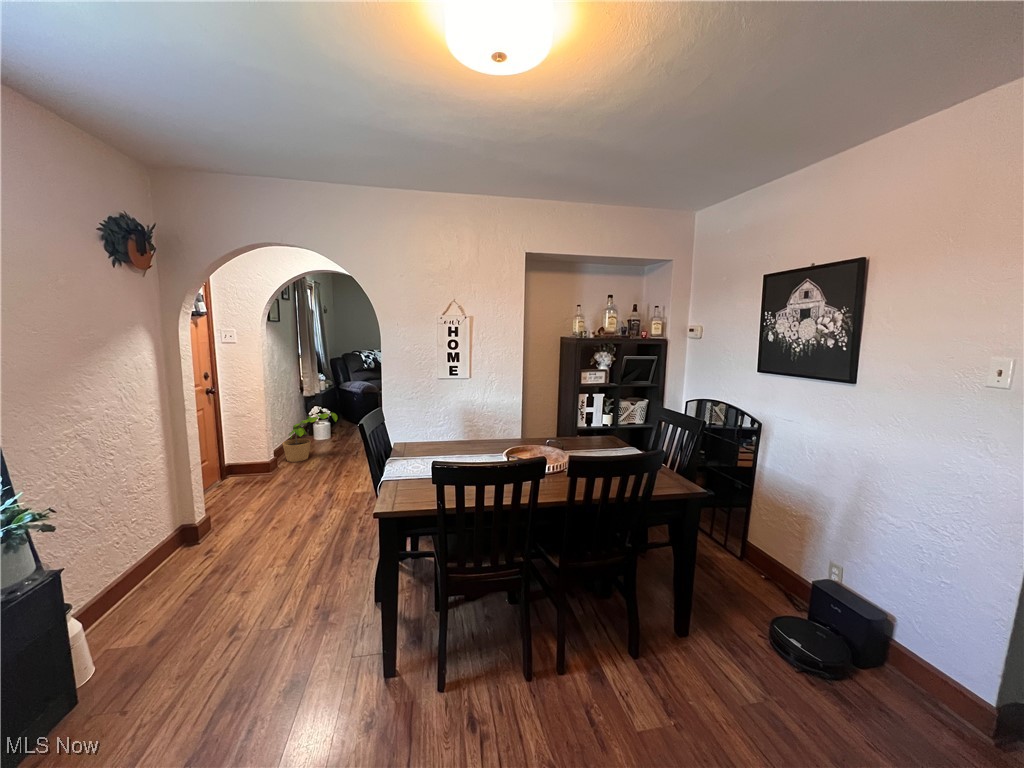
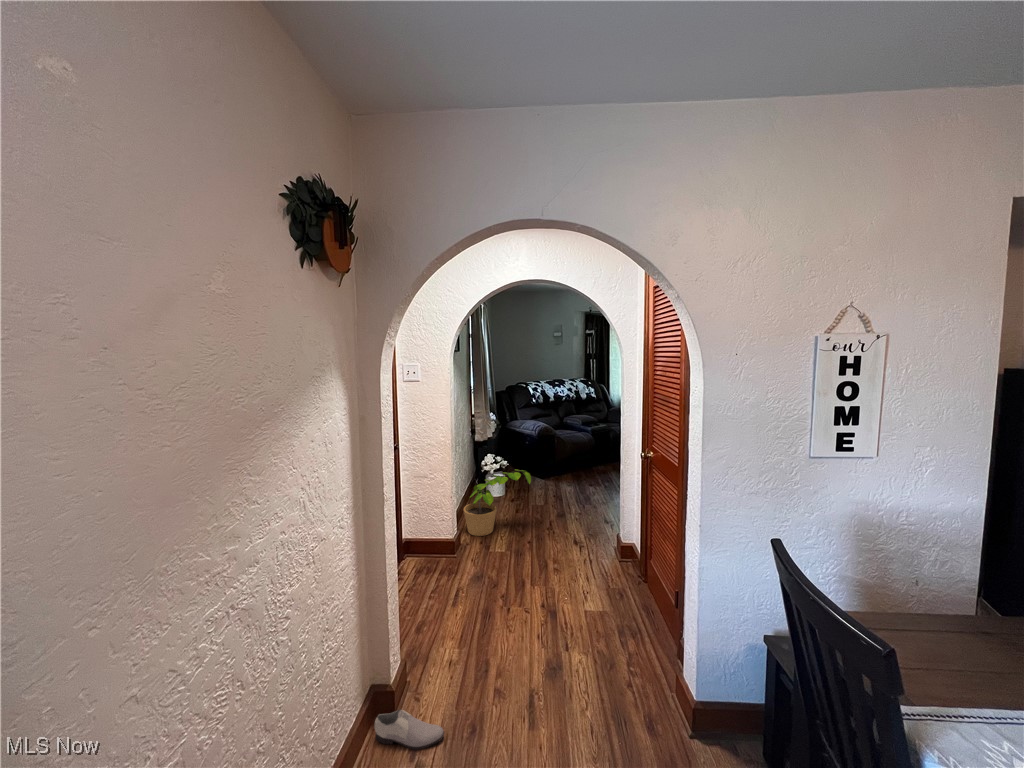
shoe: none [183,532,232,550] -> present [375,710,444,750]

